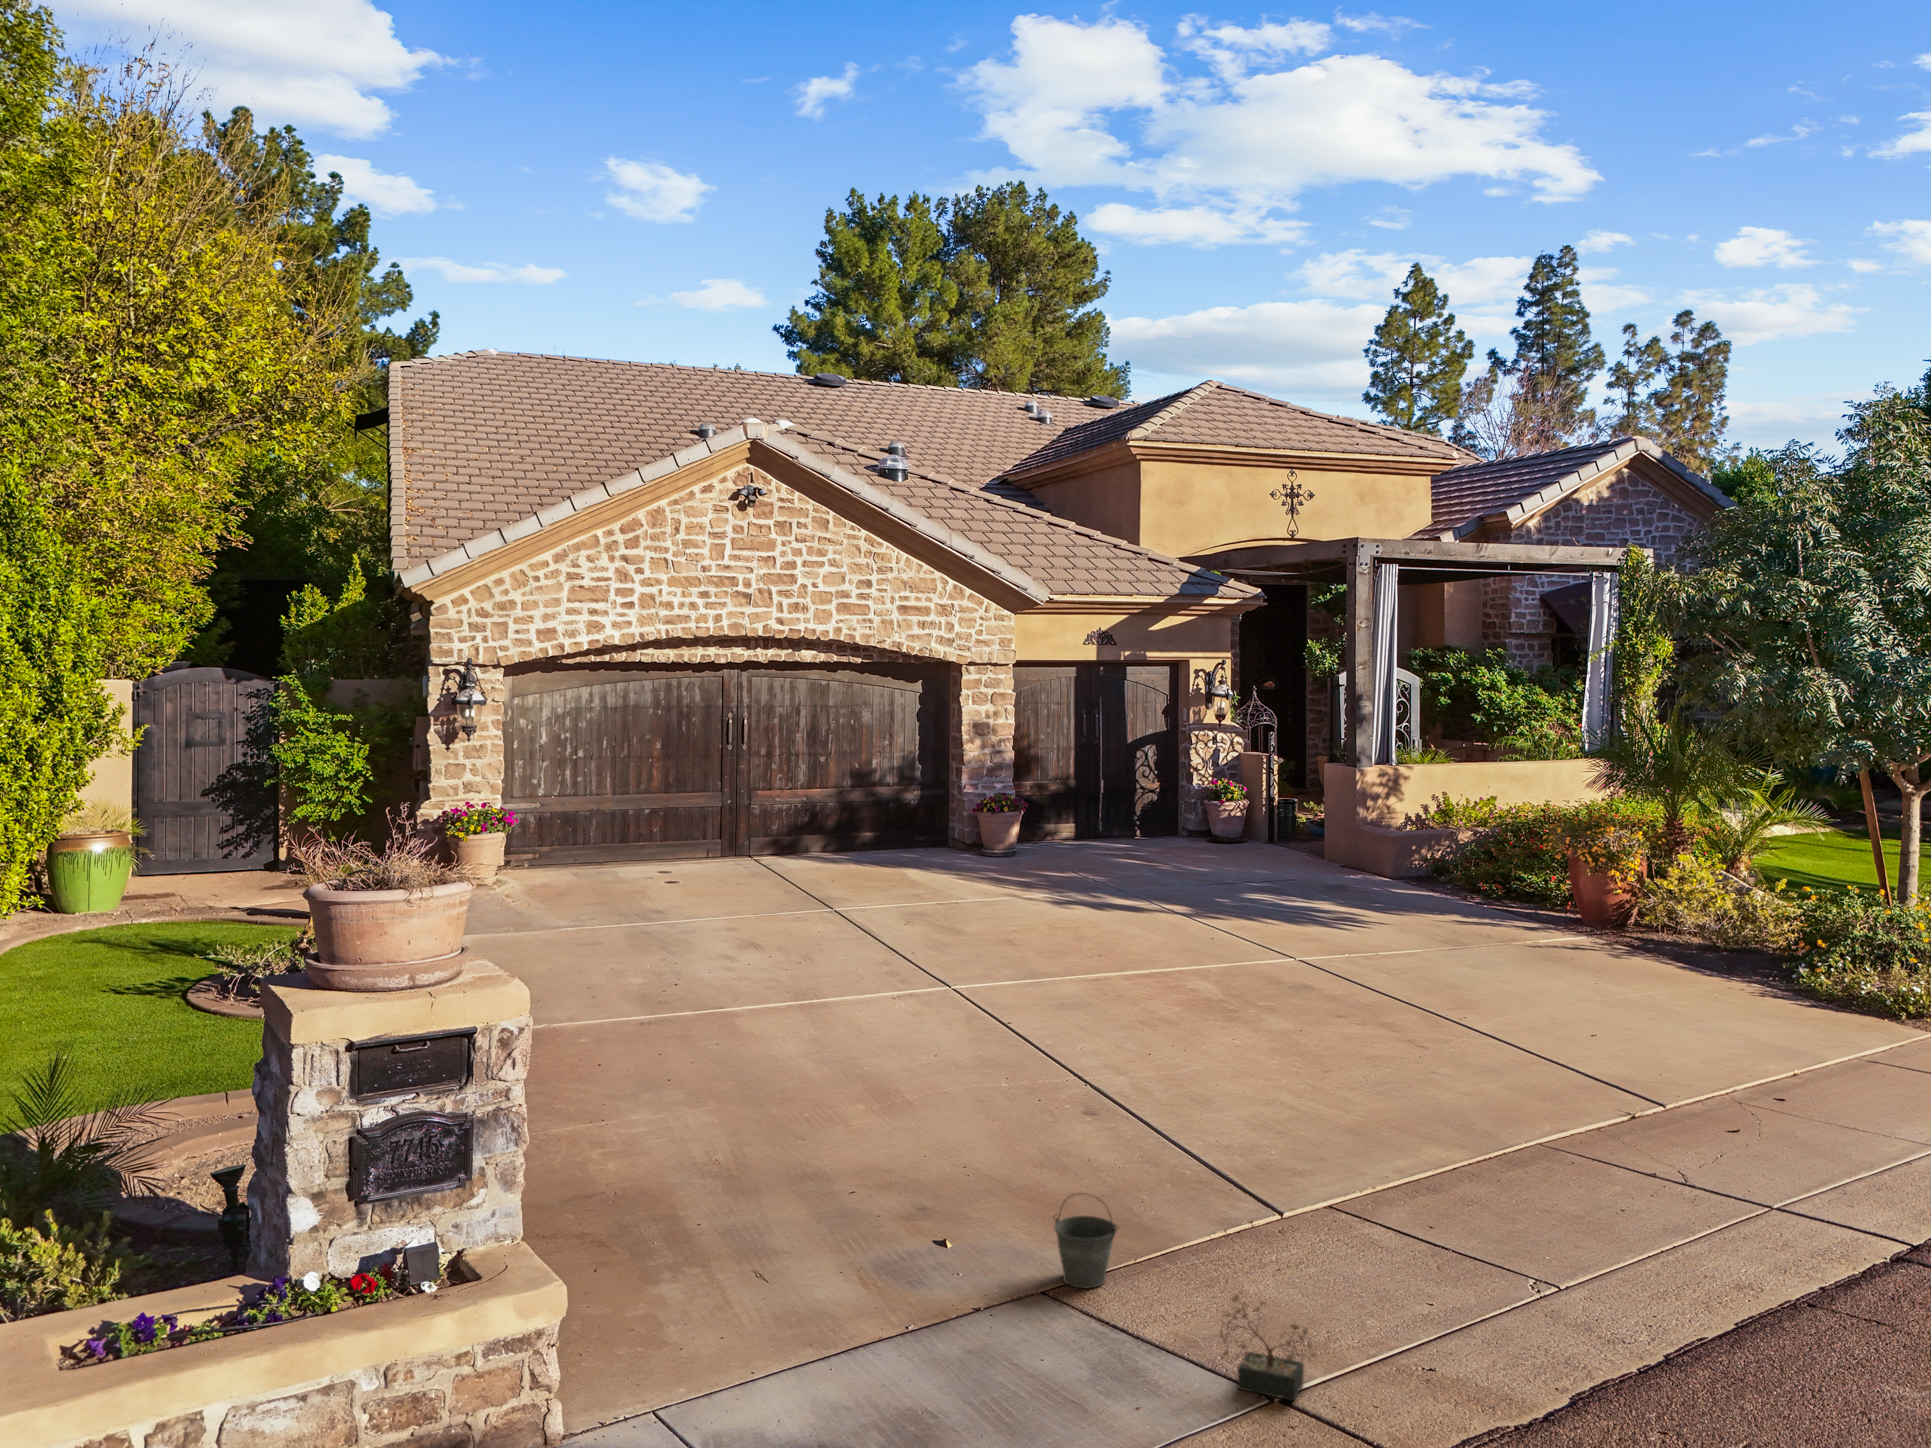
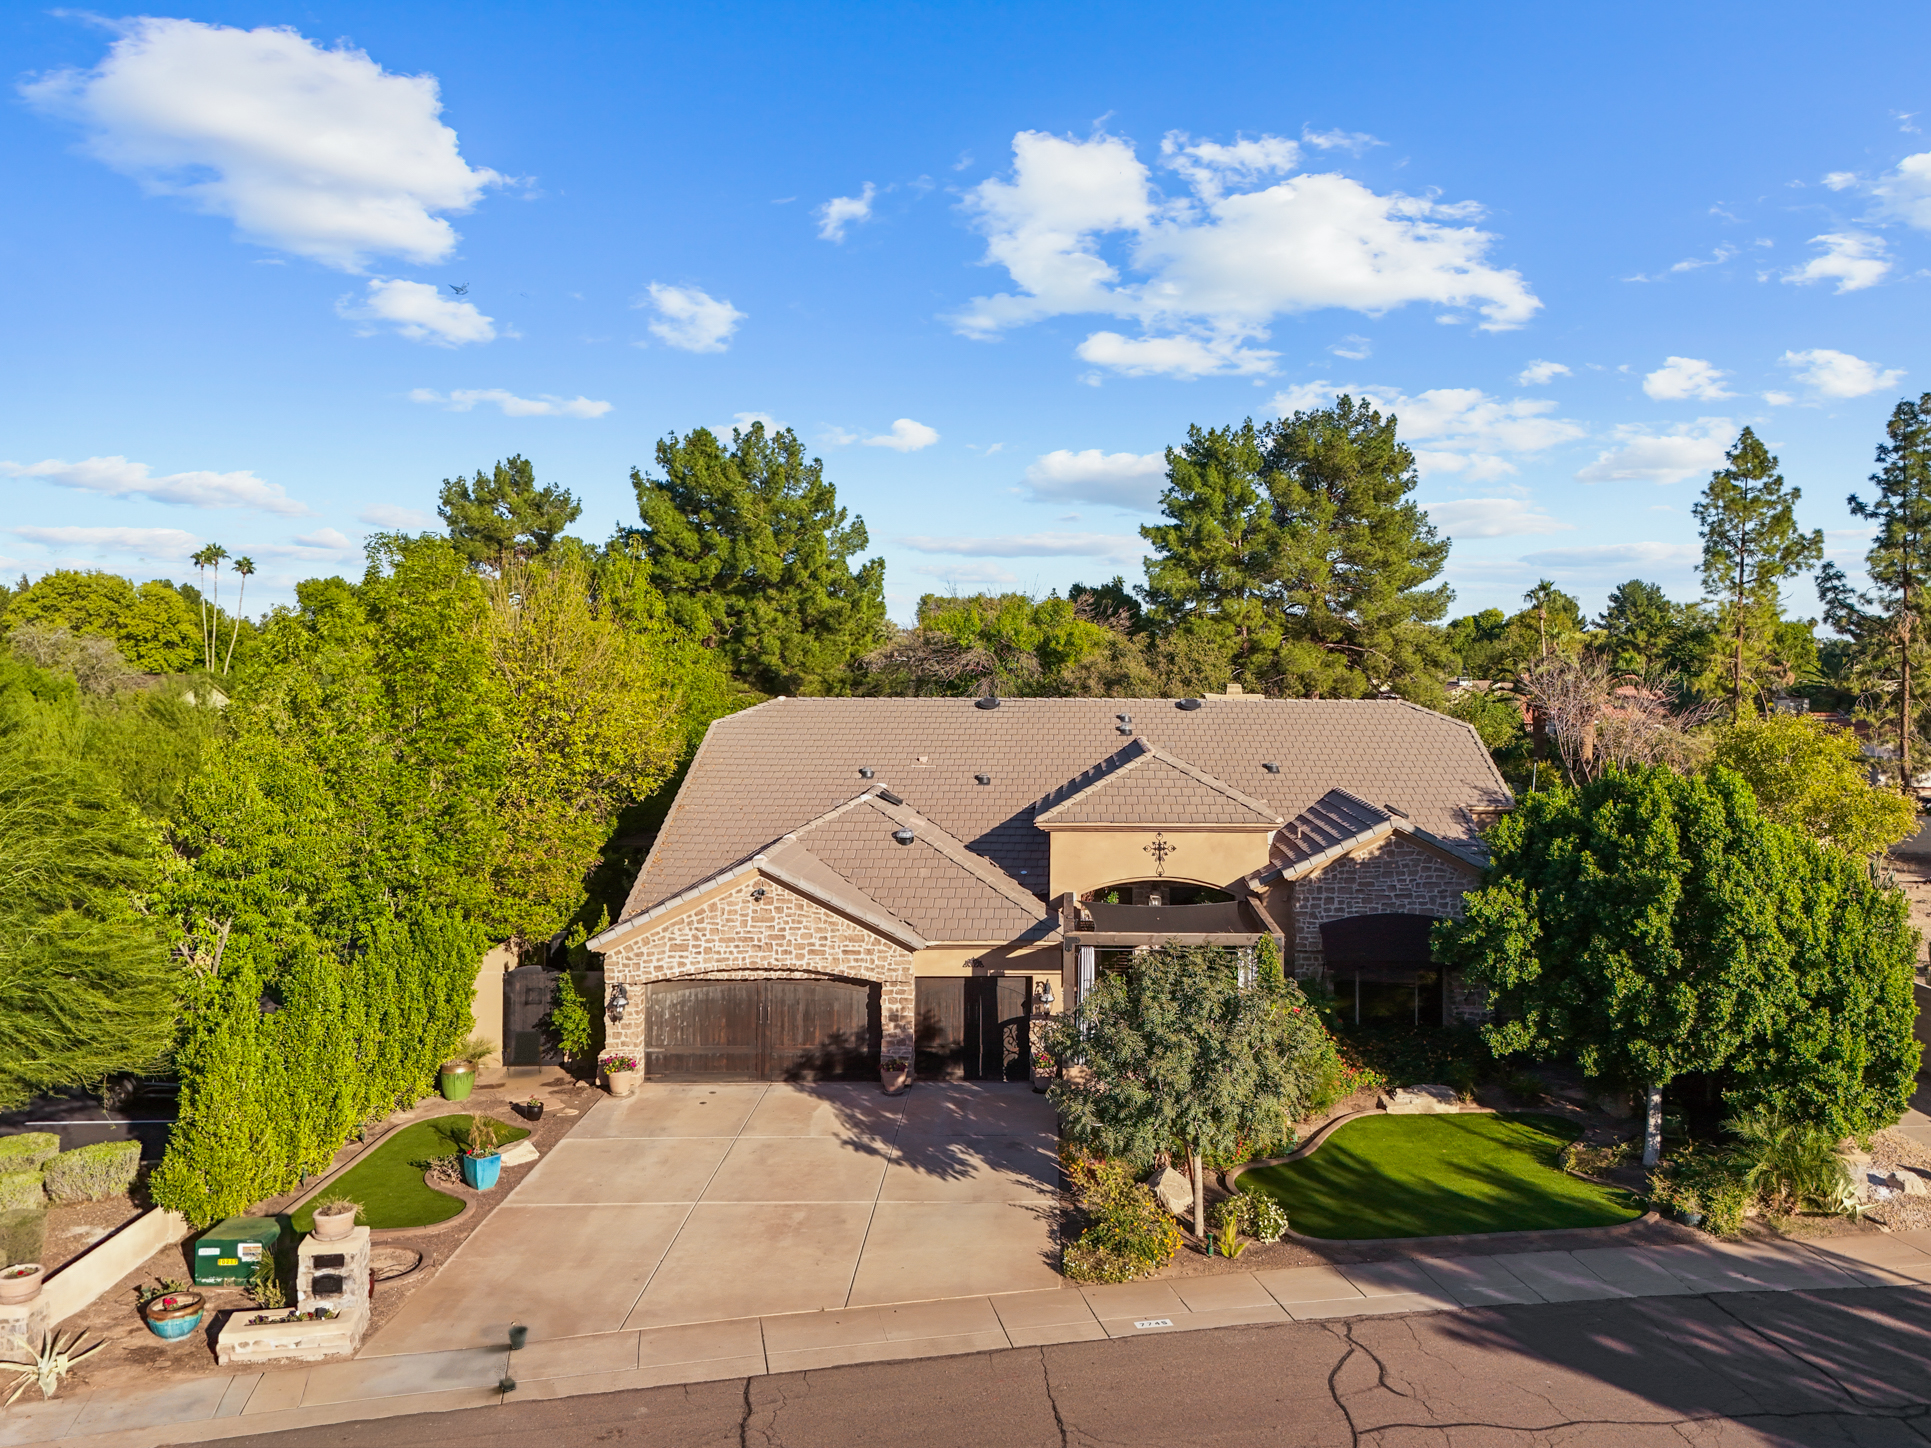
lounge chair: none [158,802,240,889] -> present [507,1031,542,1074]

